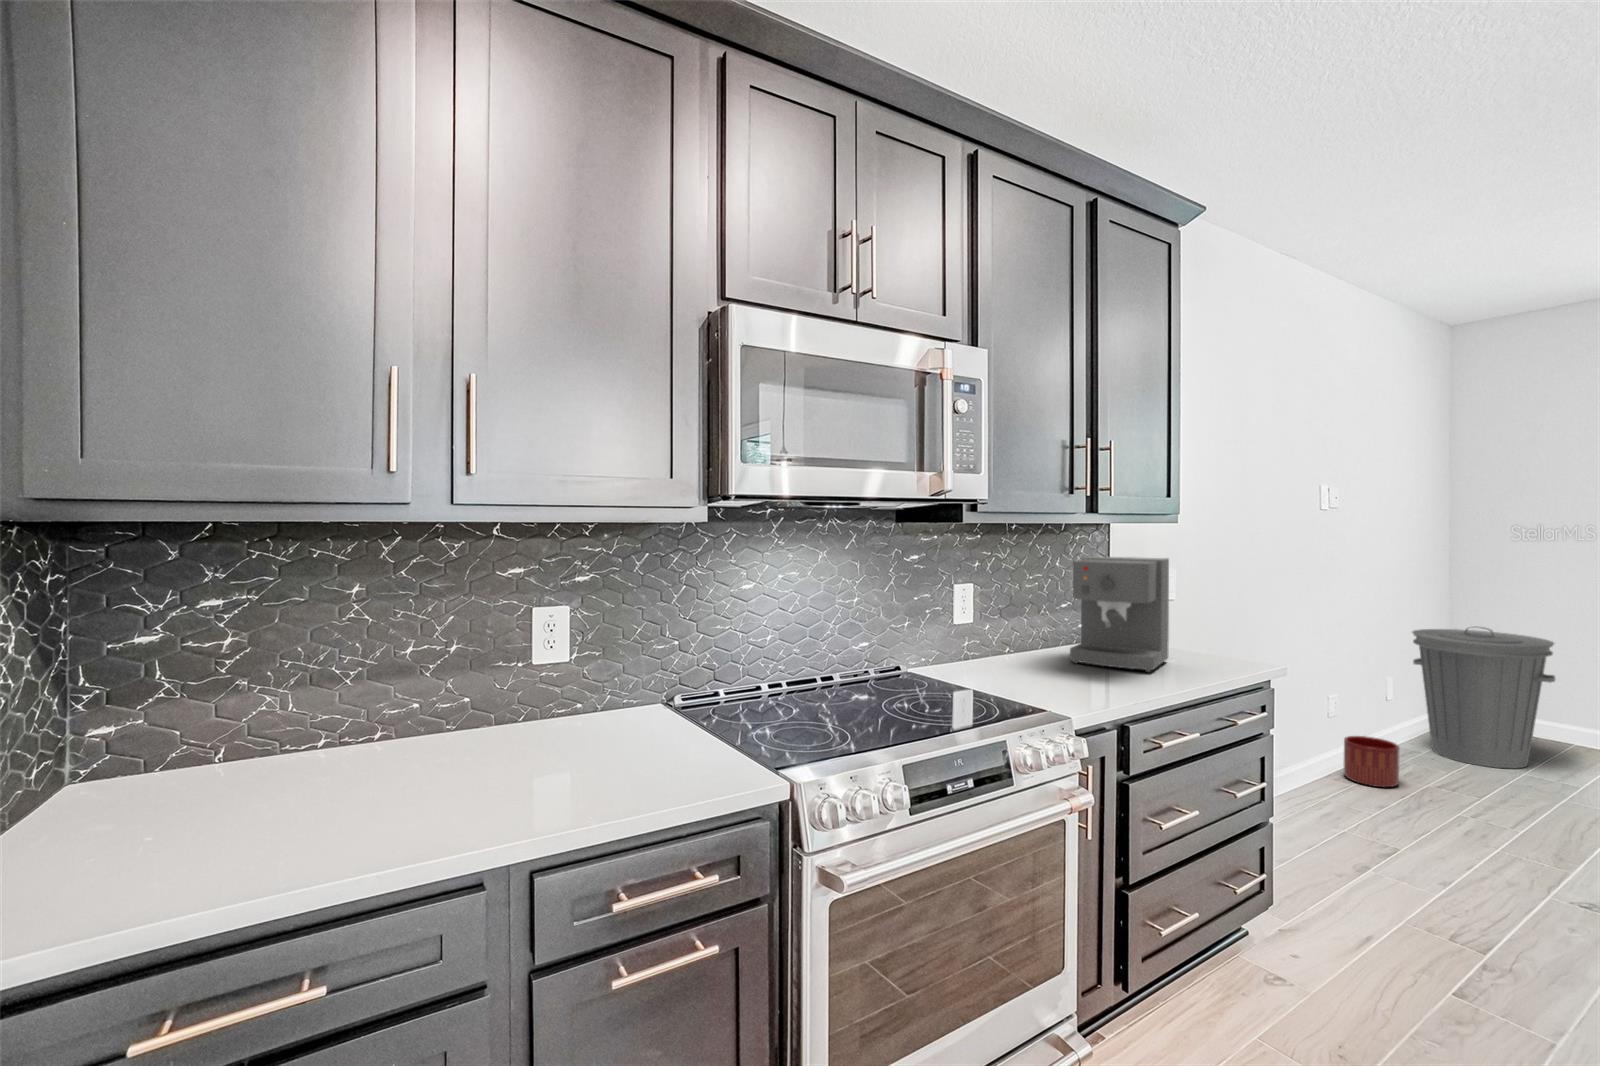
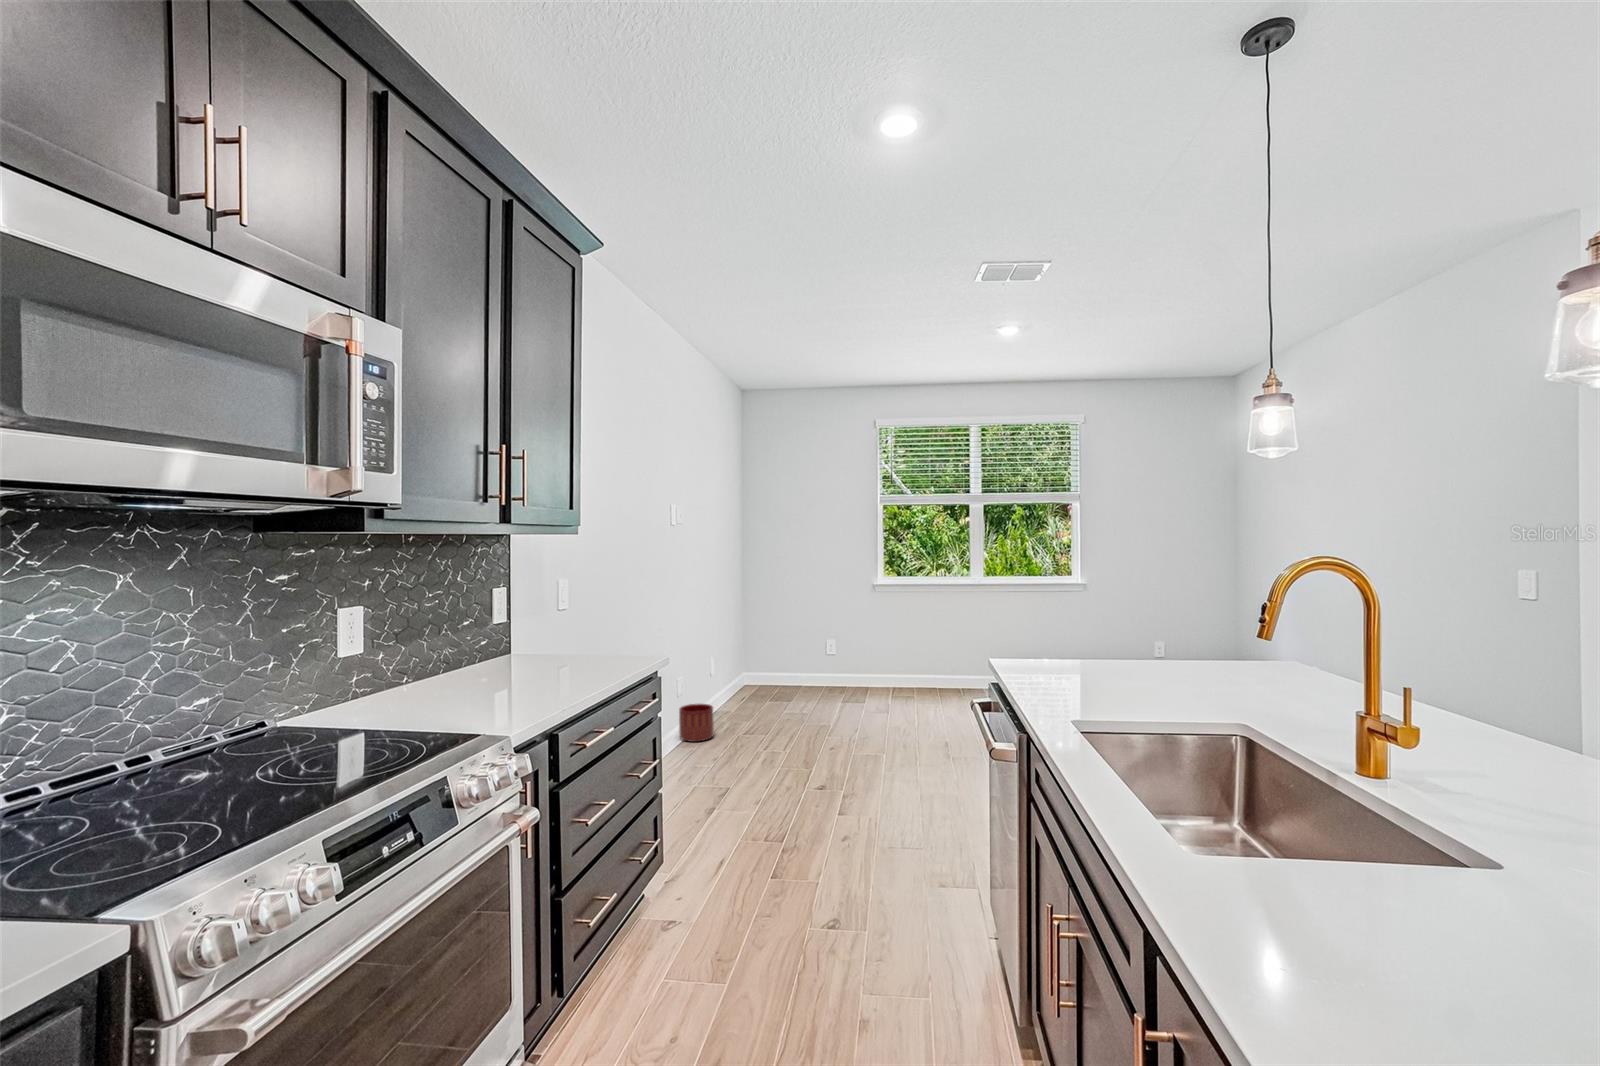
coffee maker: present [1070,556,1169,672] -> none [482,567,574,681]
trash can: present [1412,627,1555,769] -> none [712,612,787,710]

